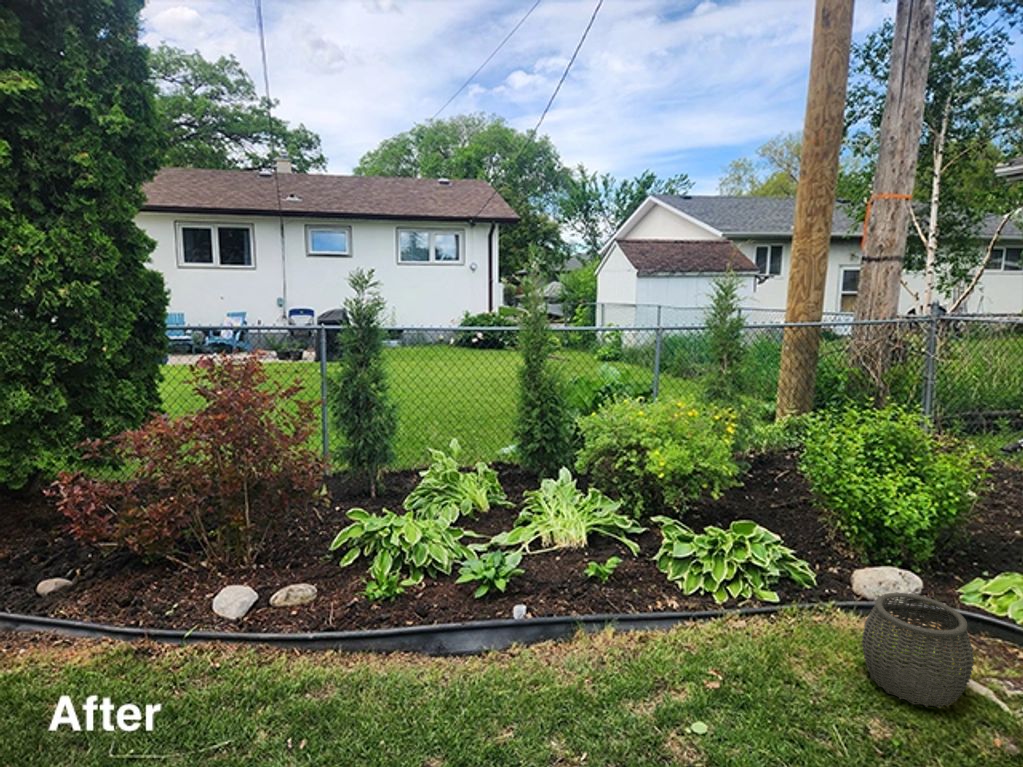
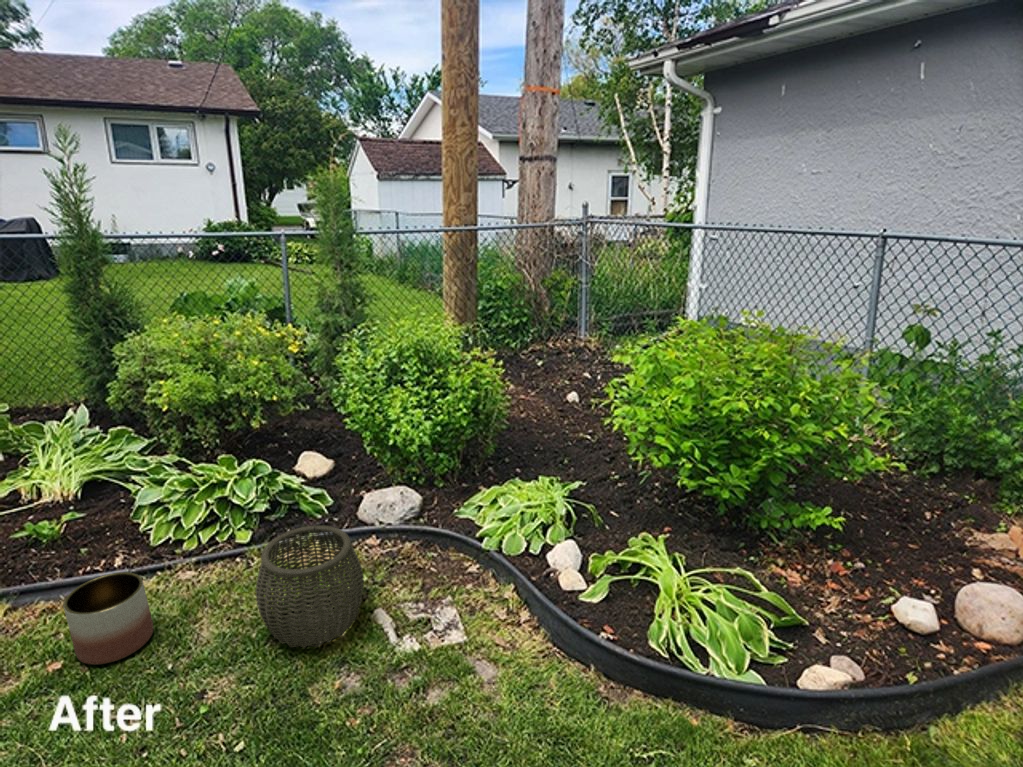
planter: none [709,611,772,689] -> present [63,572,153,664]

